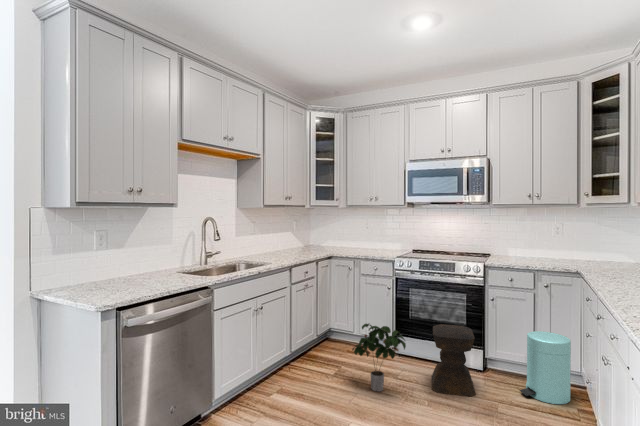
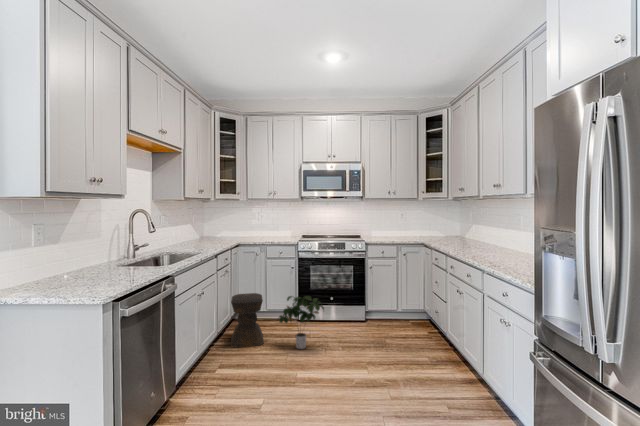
stool: present [431,324,476,397] -> present [231,293,264,347]
trash can: present [520,331,571,404] -> none [394,286,424,333]

